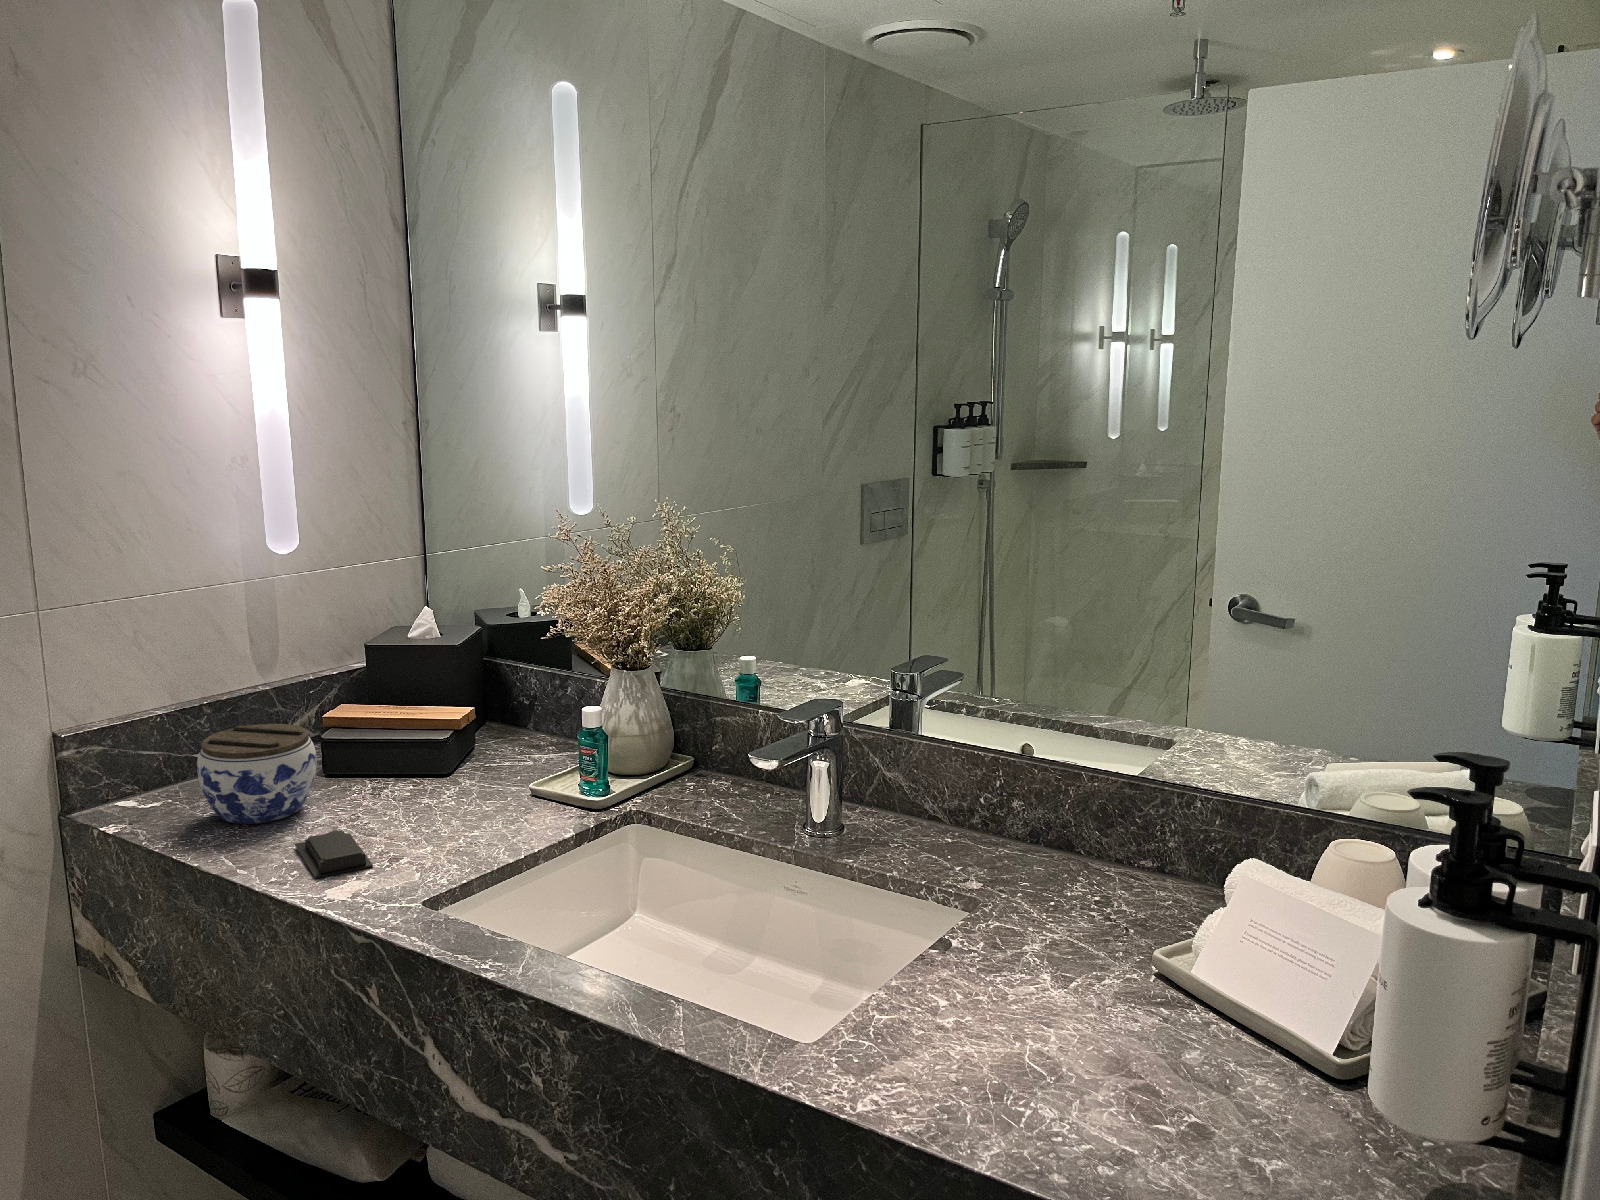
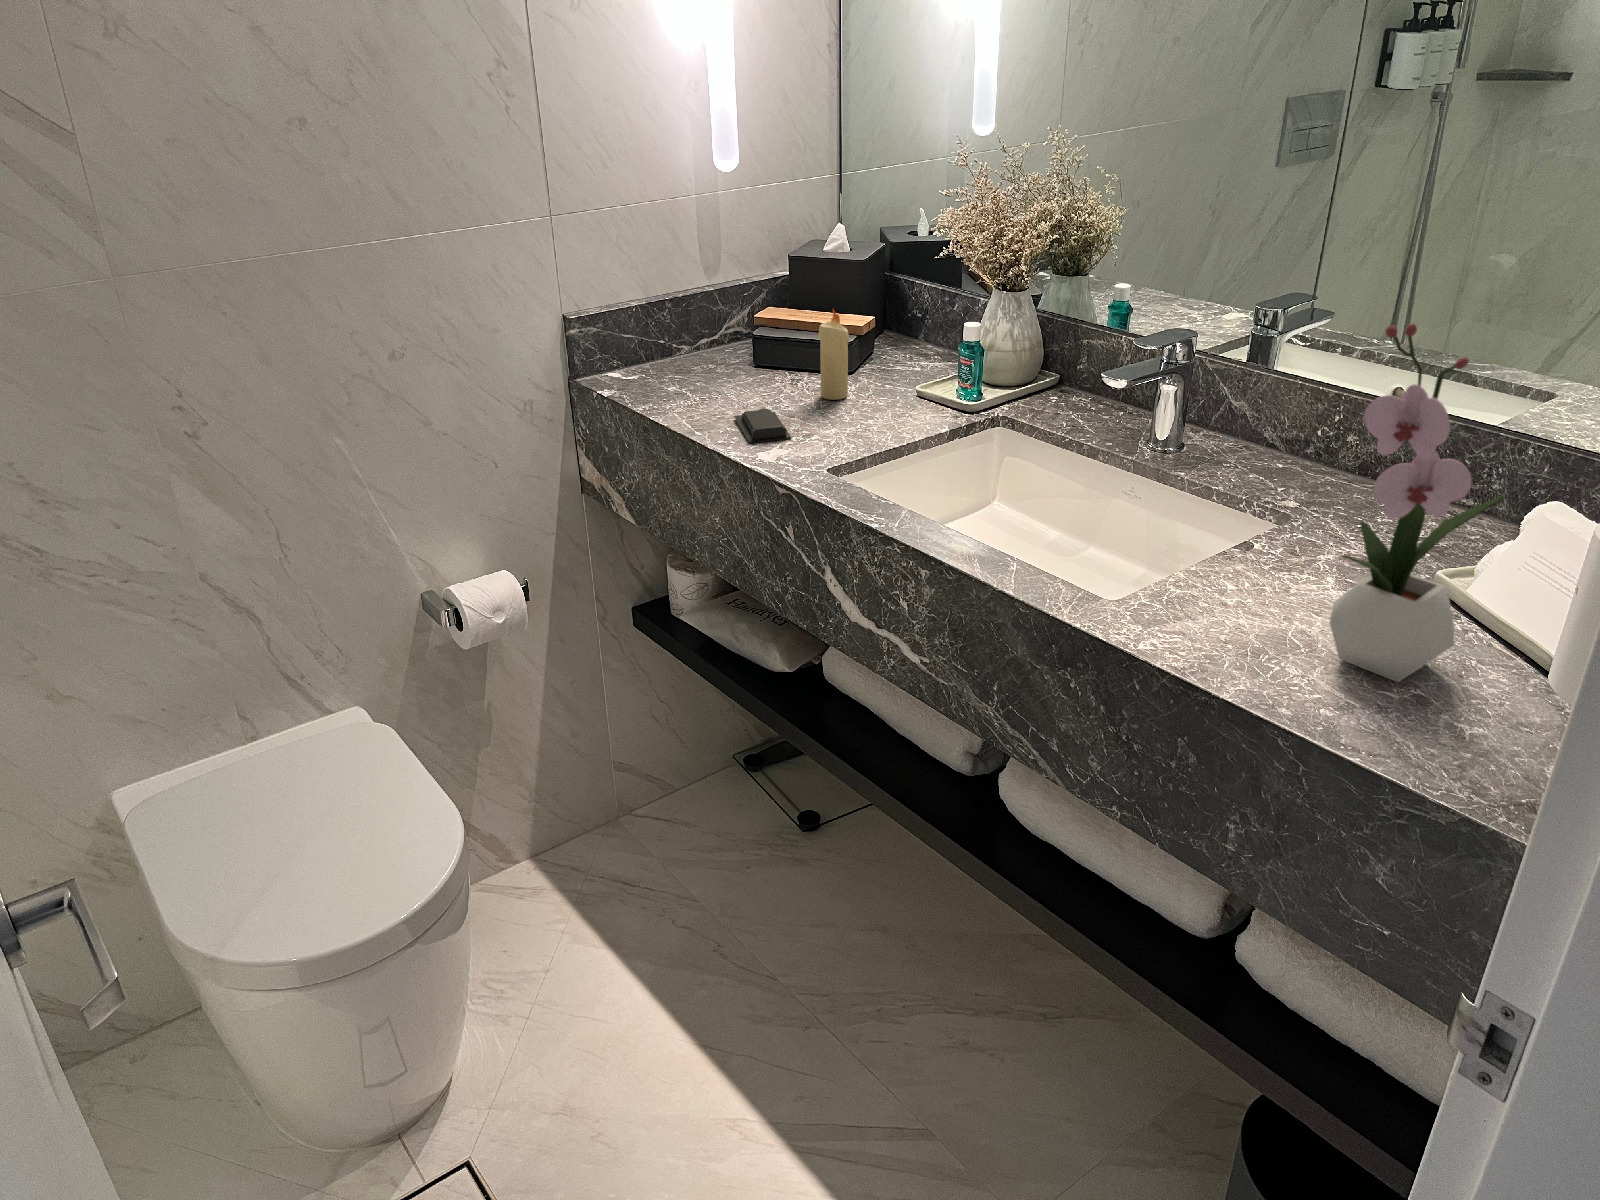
flower arrangement: none [1070,682,1231,1108] -> present [1330,323,1505,682]
candle: none [404,702,444,810] -> present [818,309,849,400]
jar: present [197,724,317,824] -> none [664,320,751,398]

